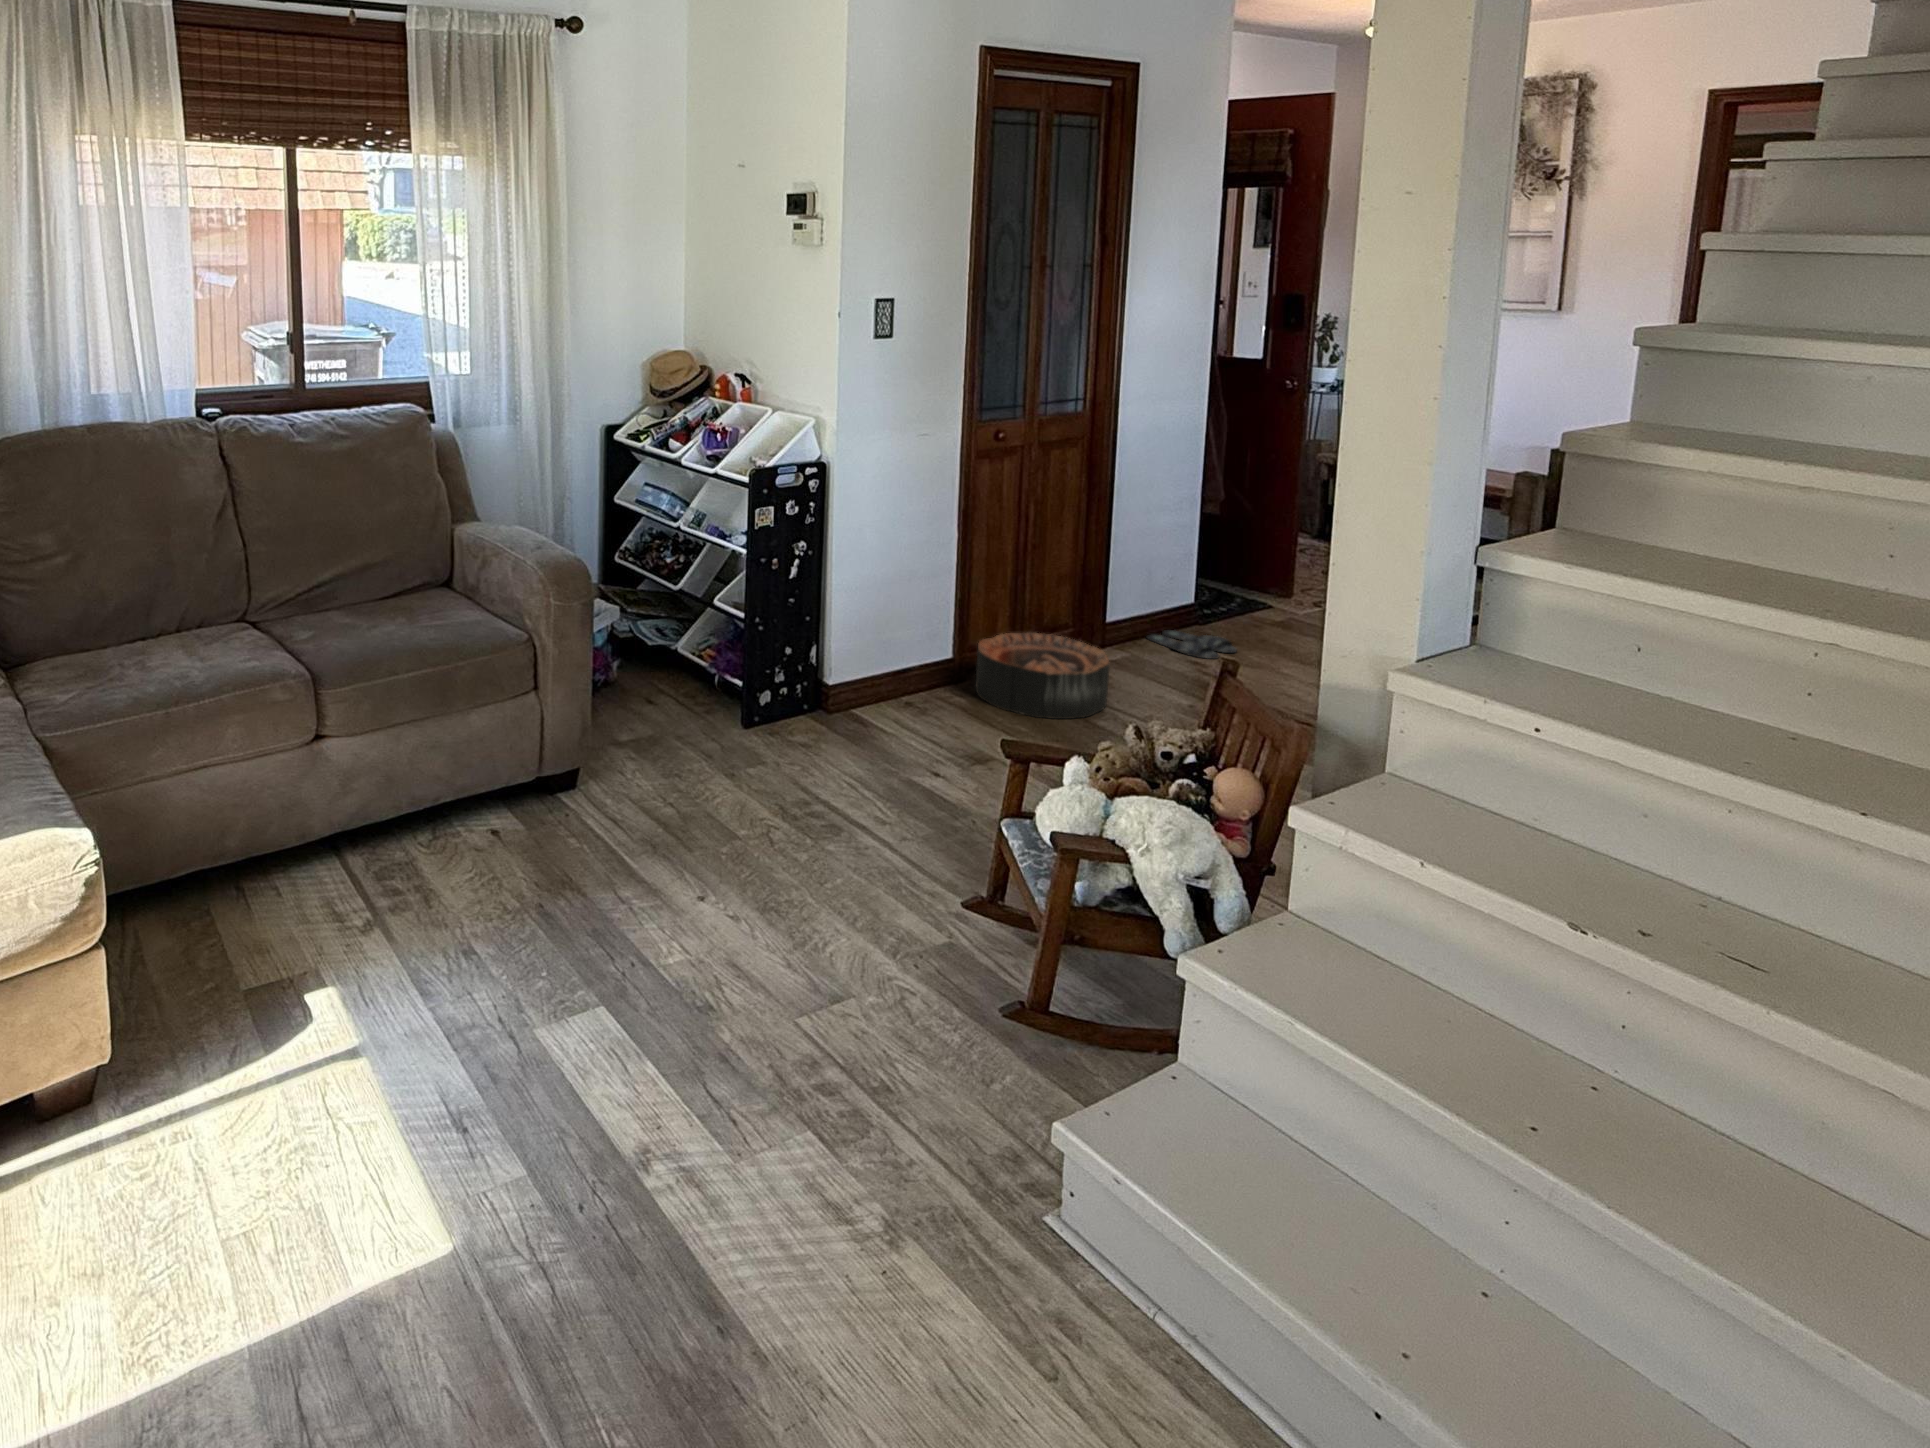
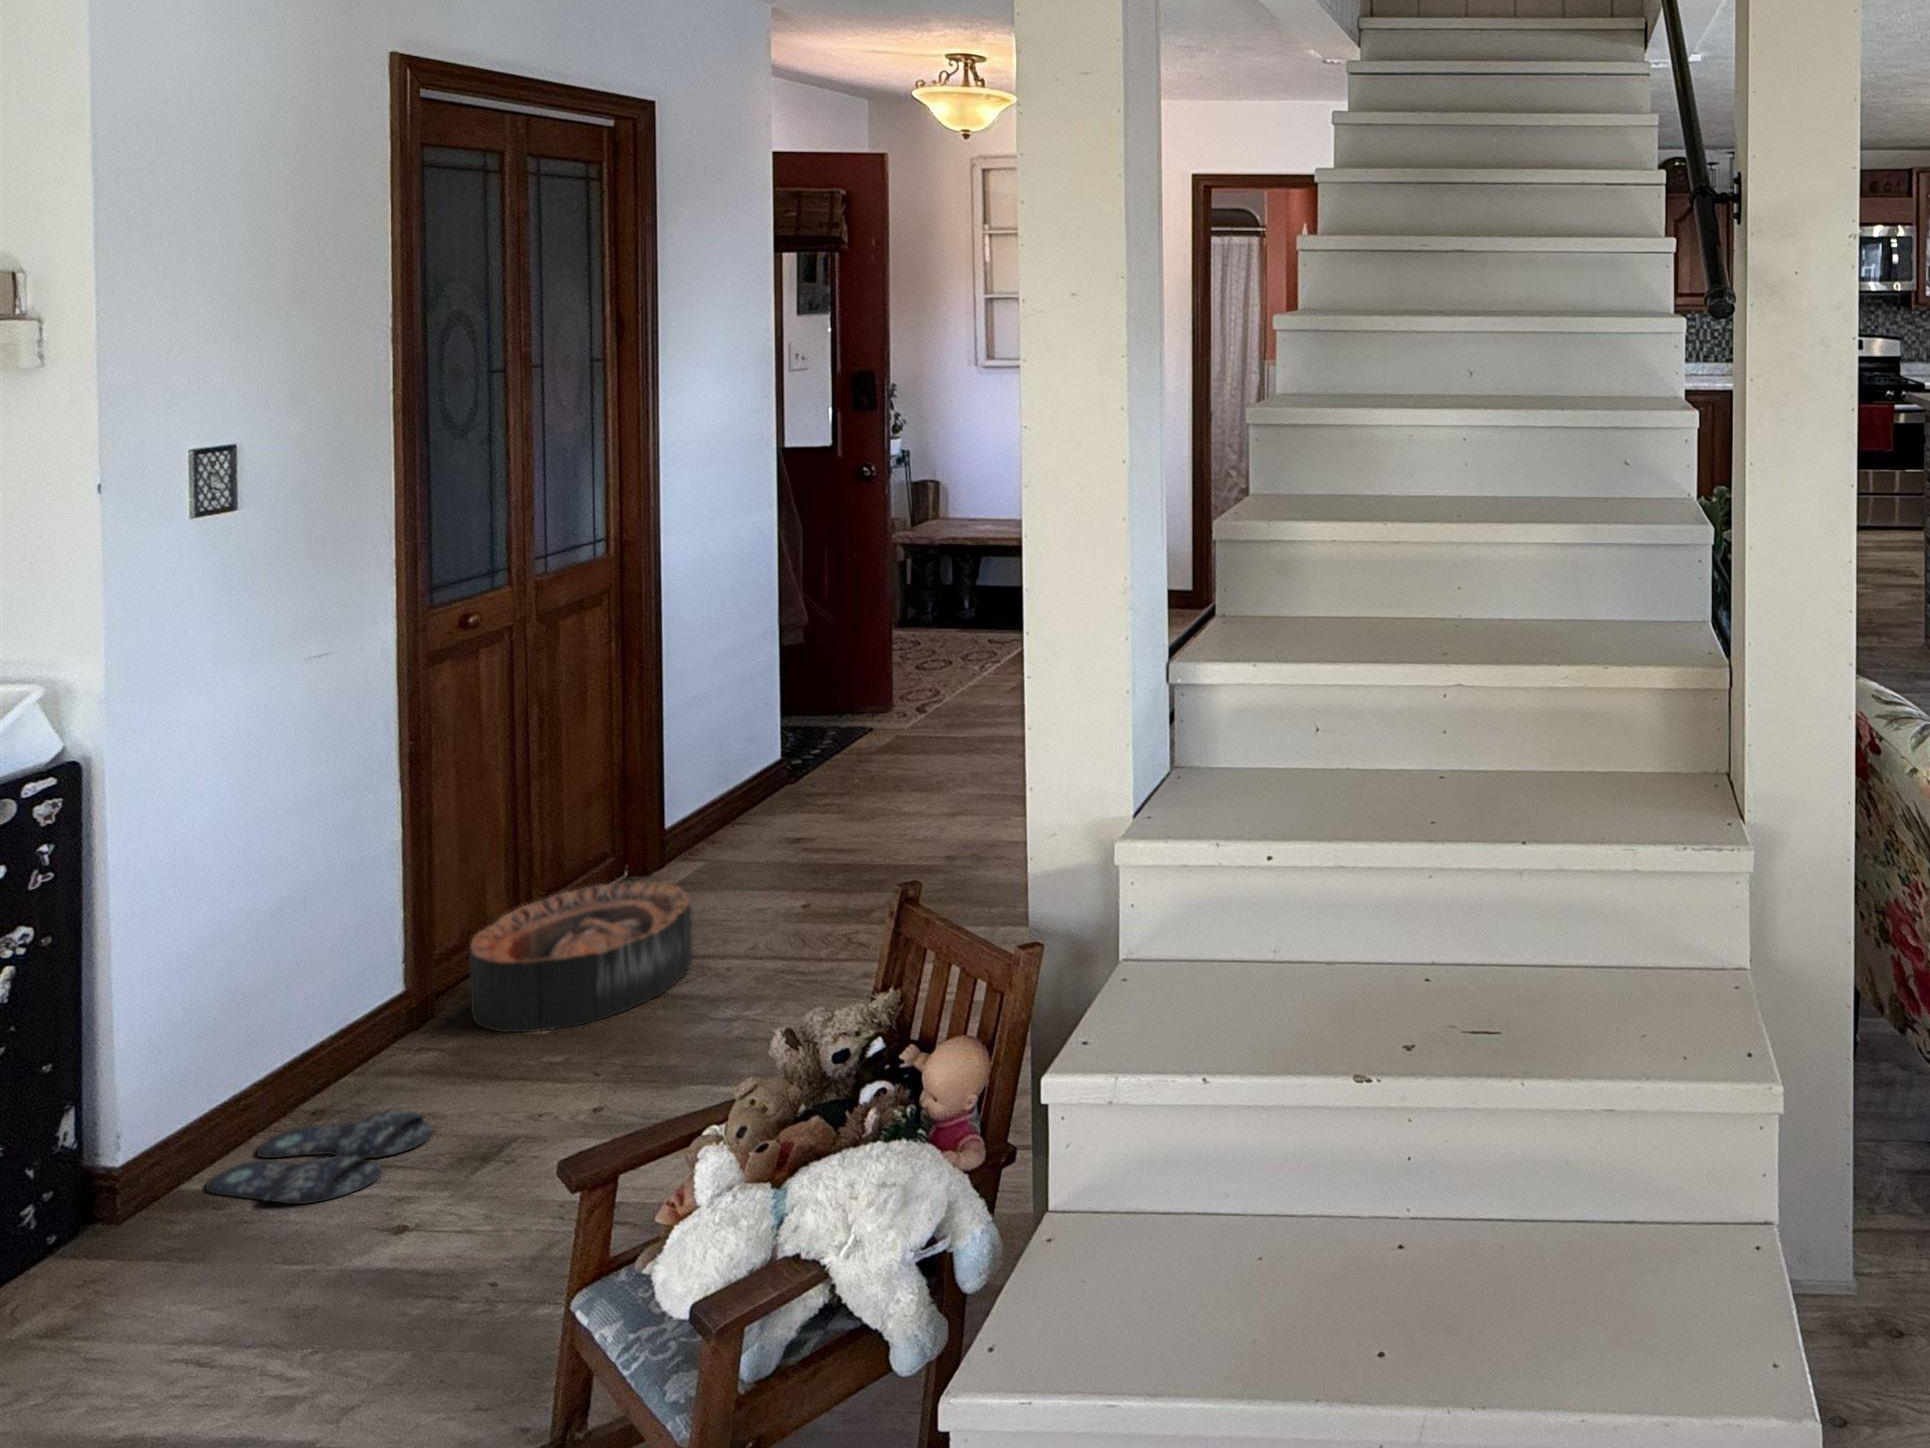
slippers: present [1147,630,1237,659] -> present [206,1111,432,1204]

